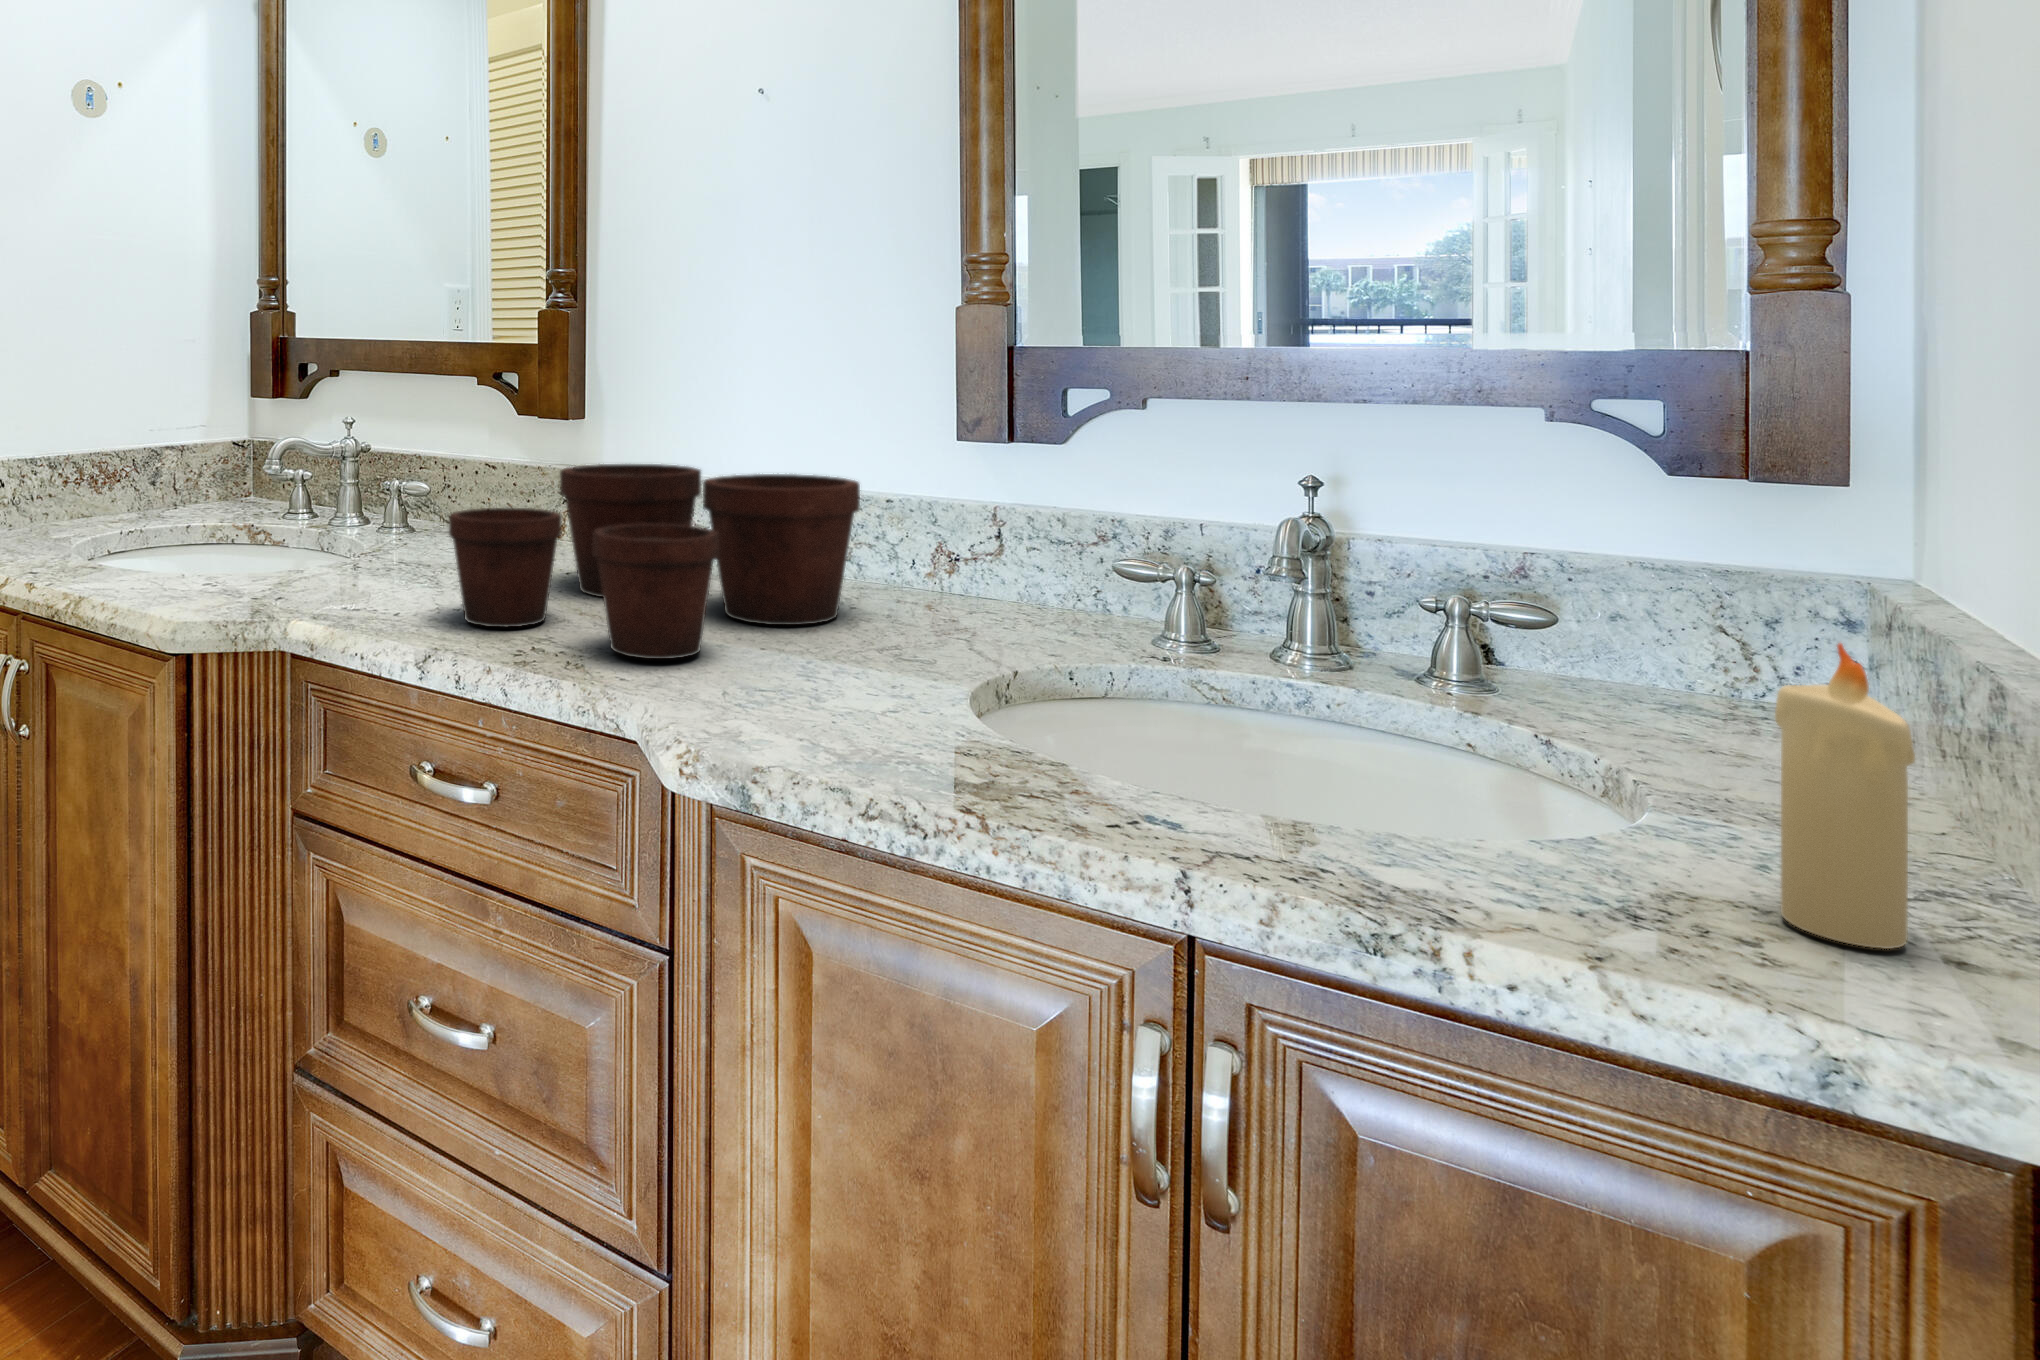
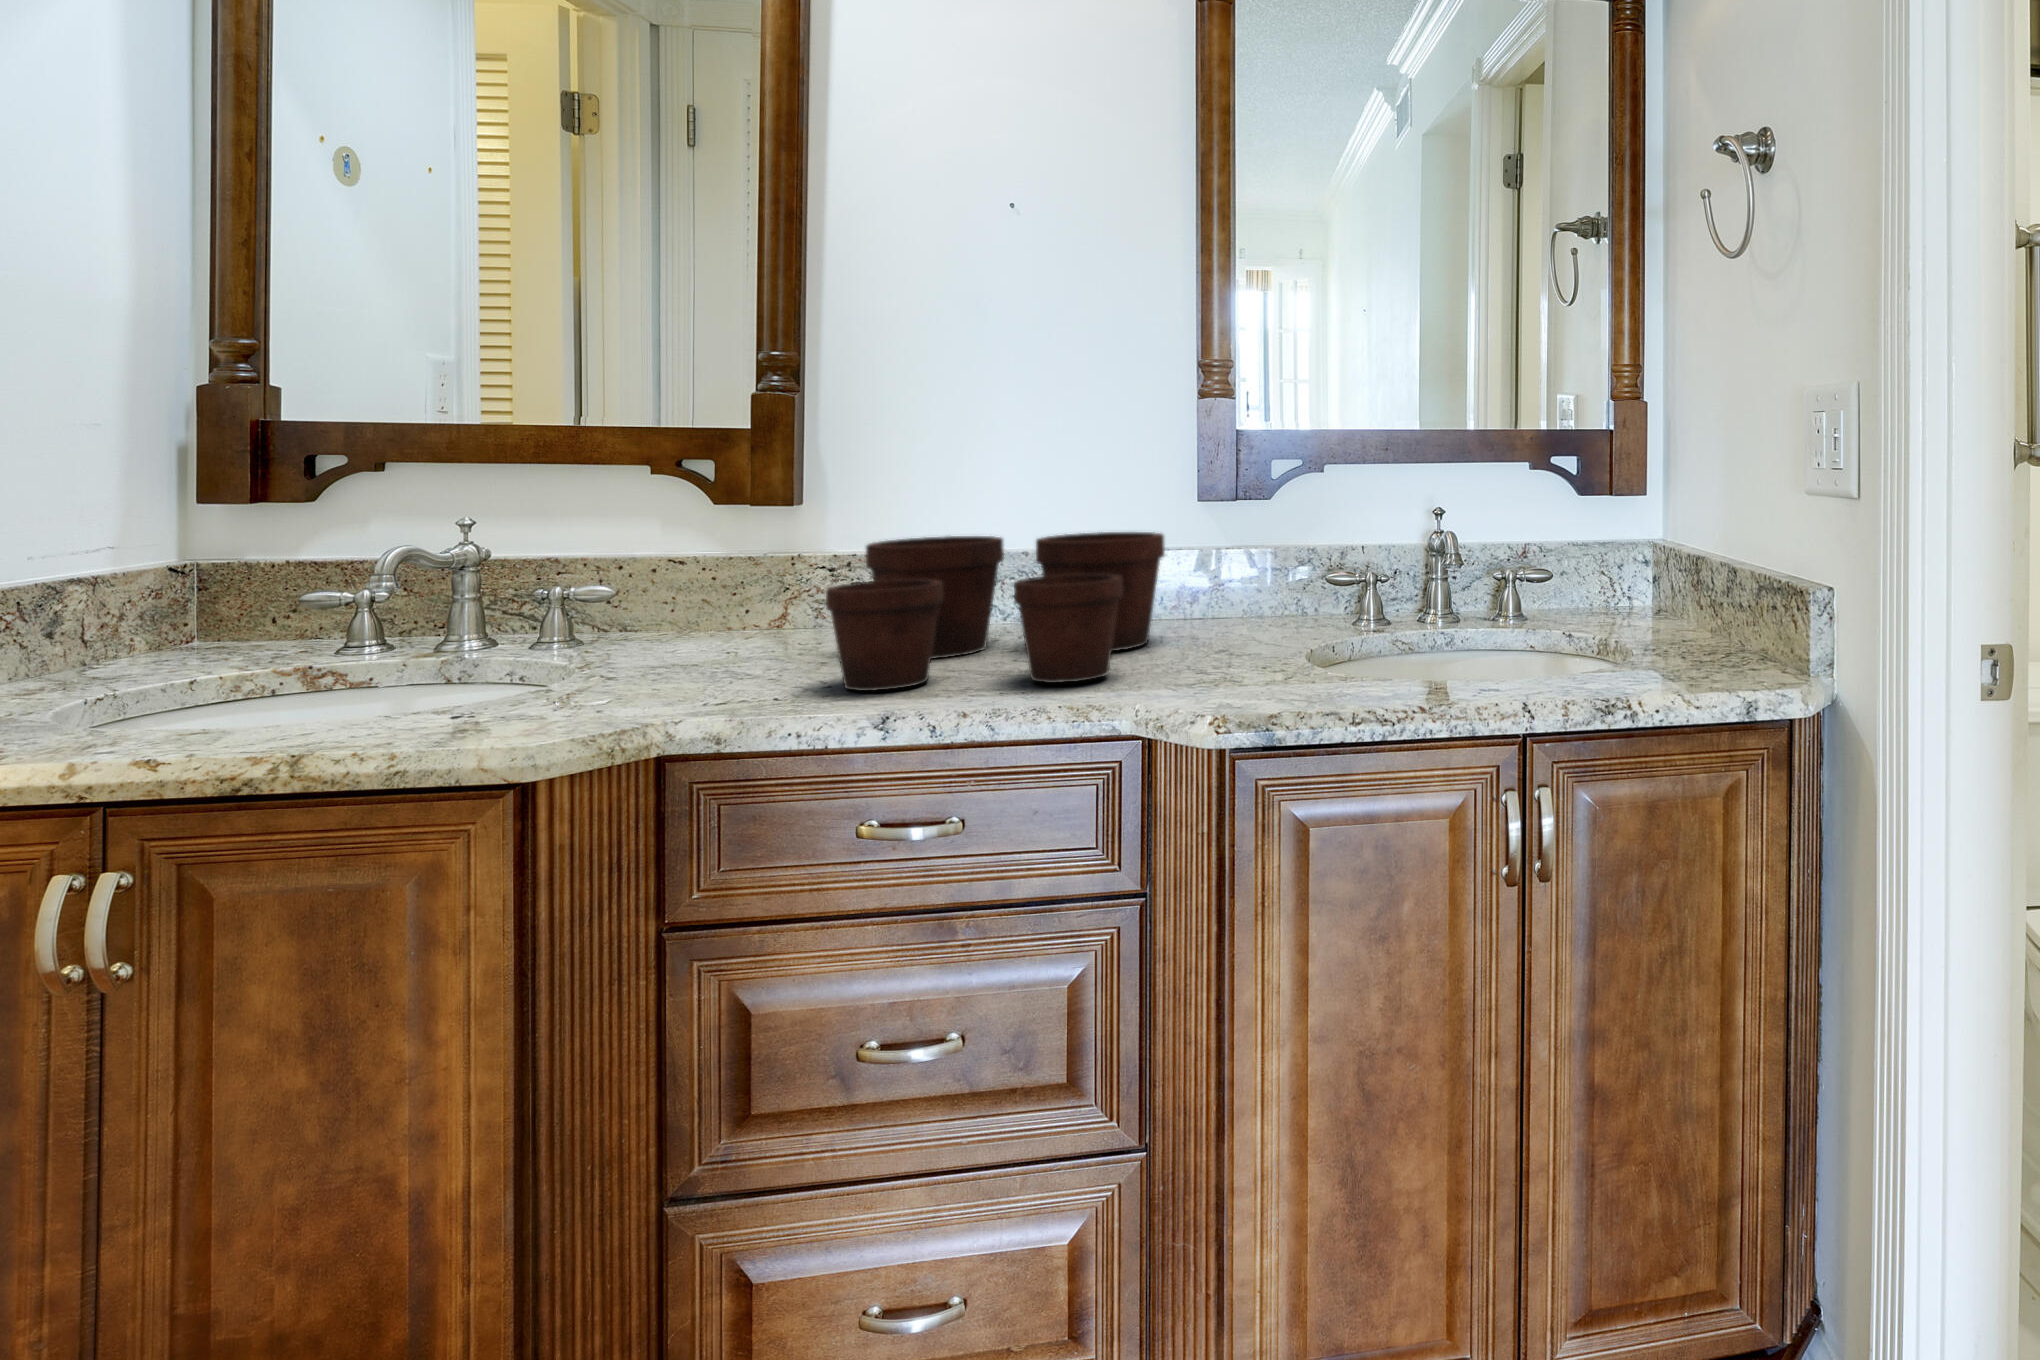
candle: present [1775,643,1915,949] -> none [1711,544,1753,667]

